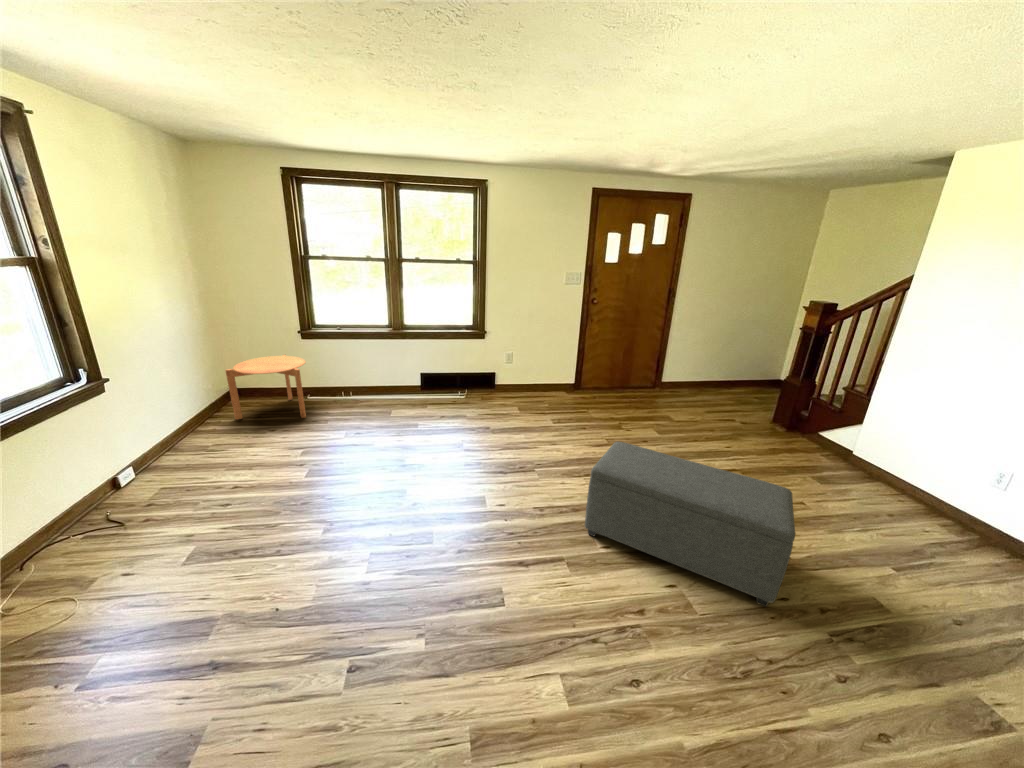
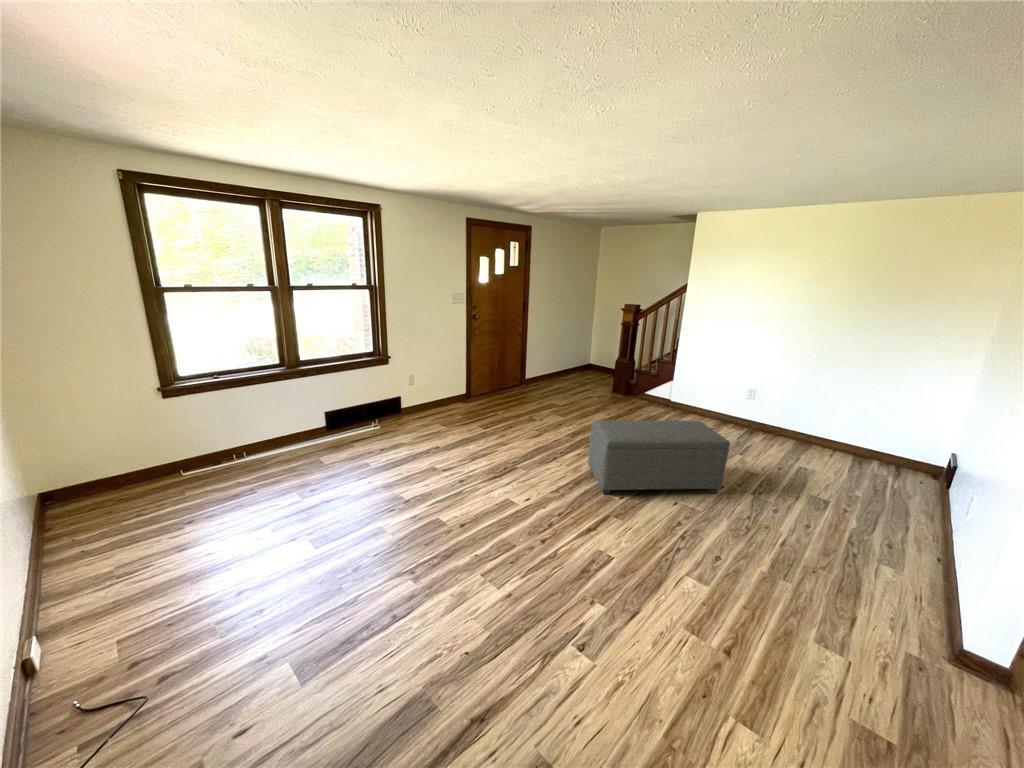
side table: present [226,355,306,420] -> none [68,424,212,536]

